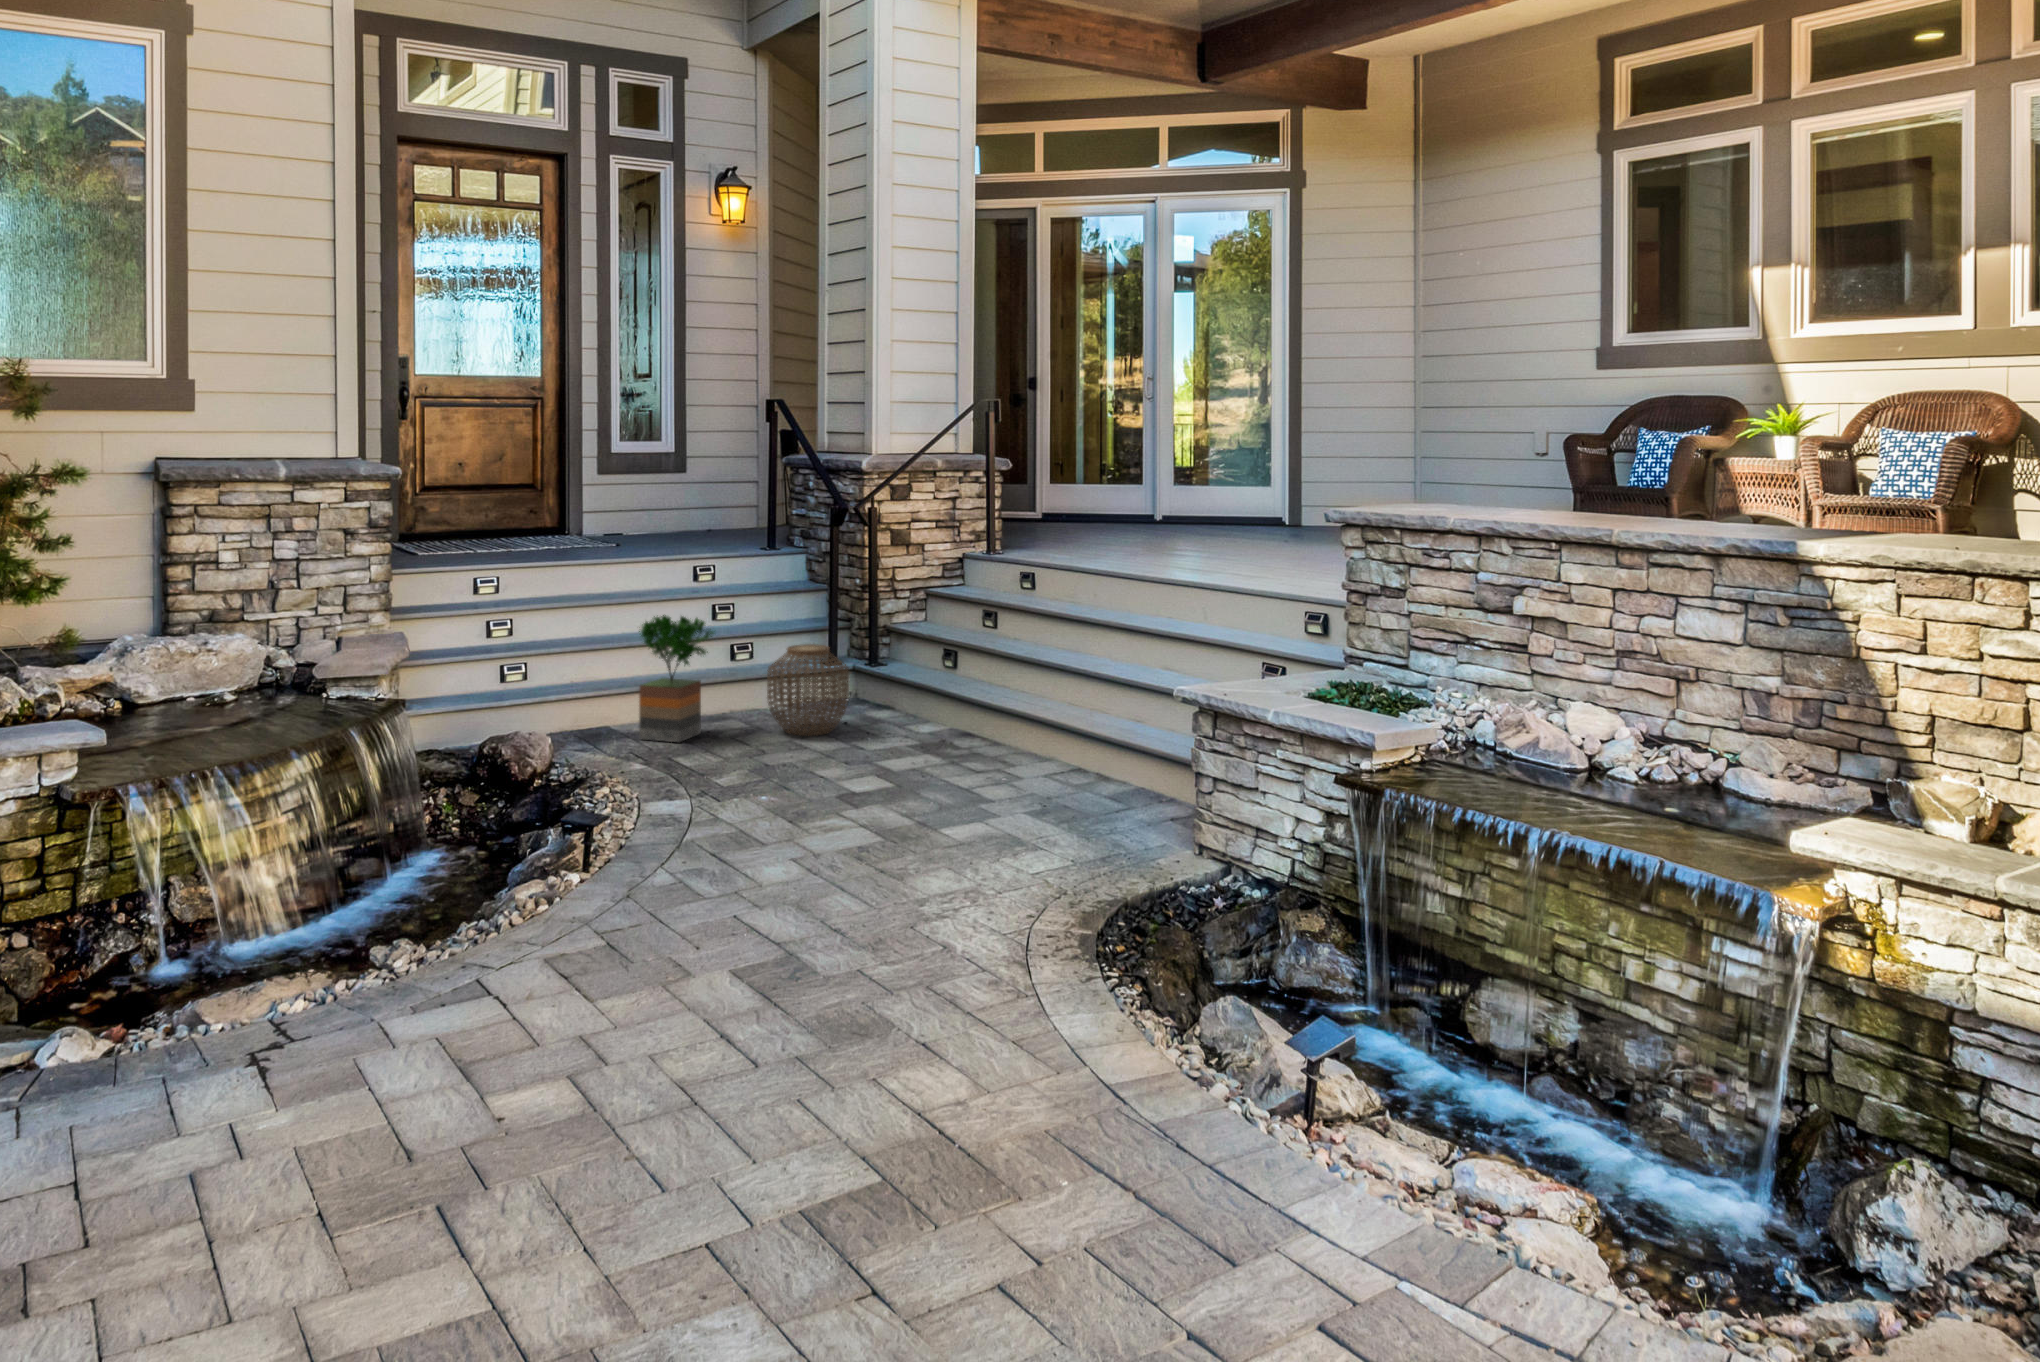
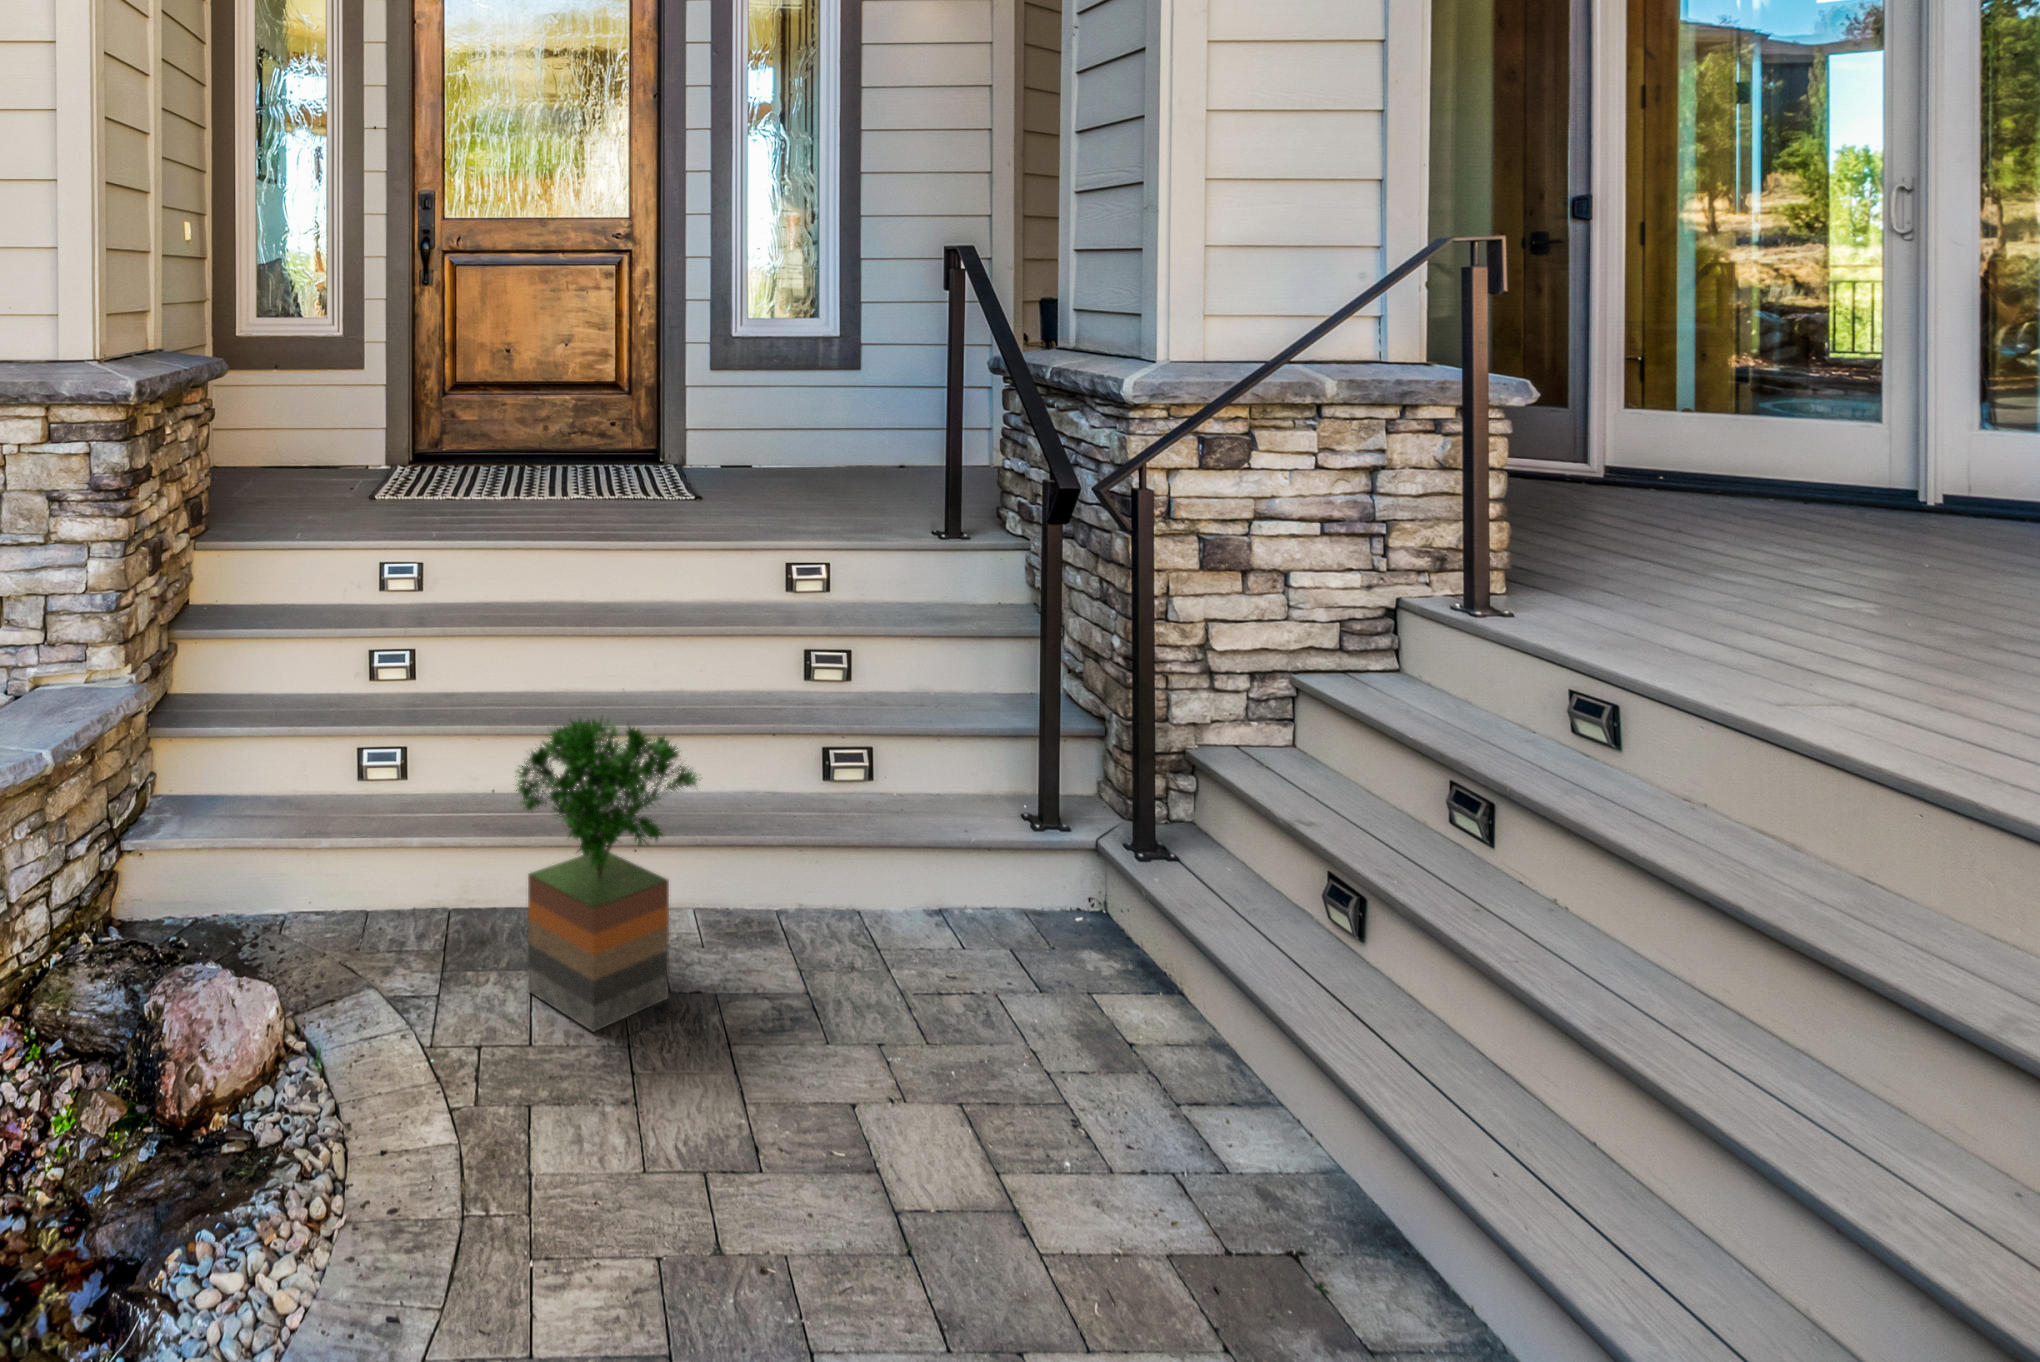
woven basket: present [767,644,849,736] -> none [812,833,1024,1090]

